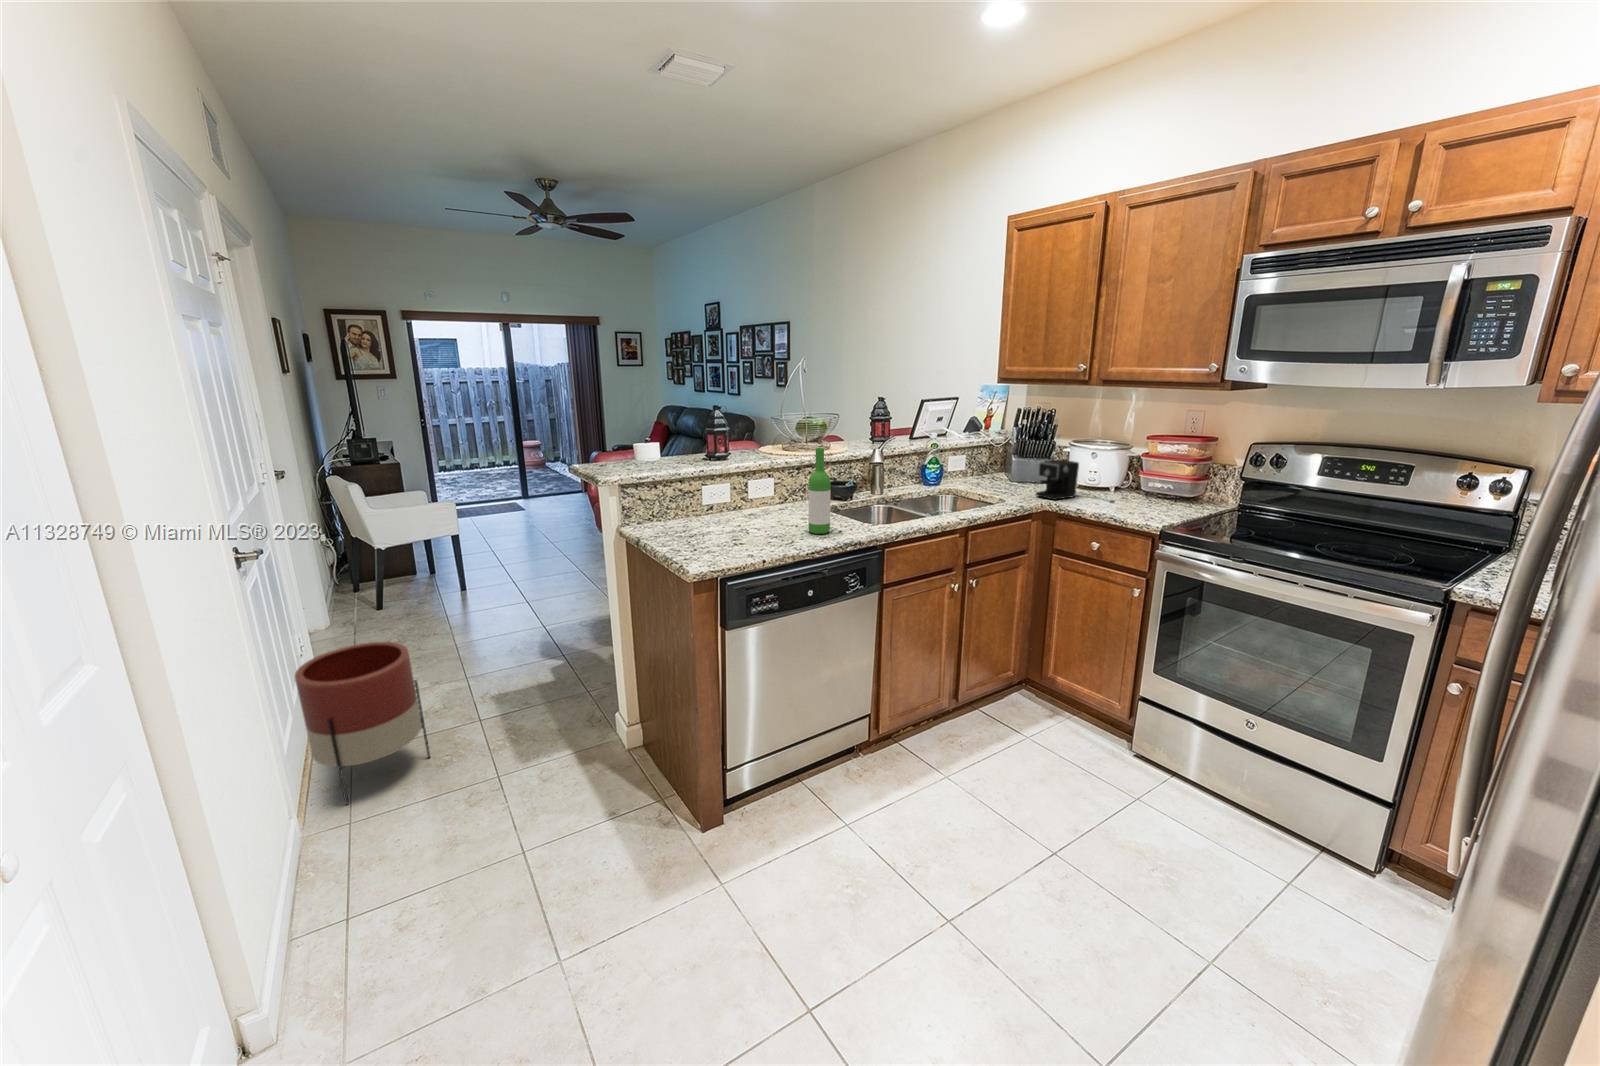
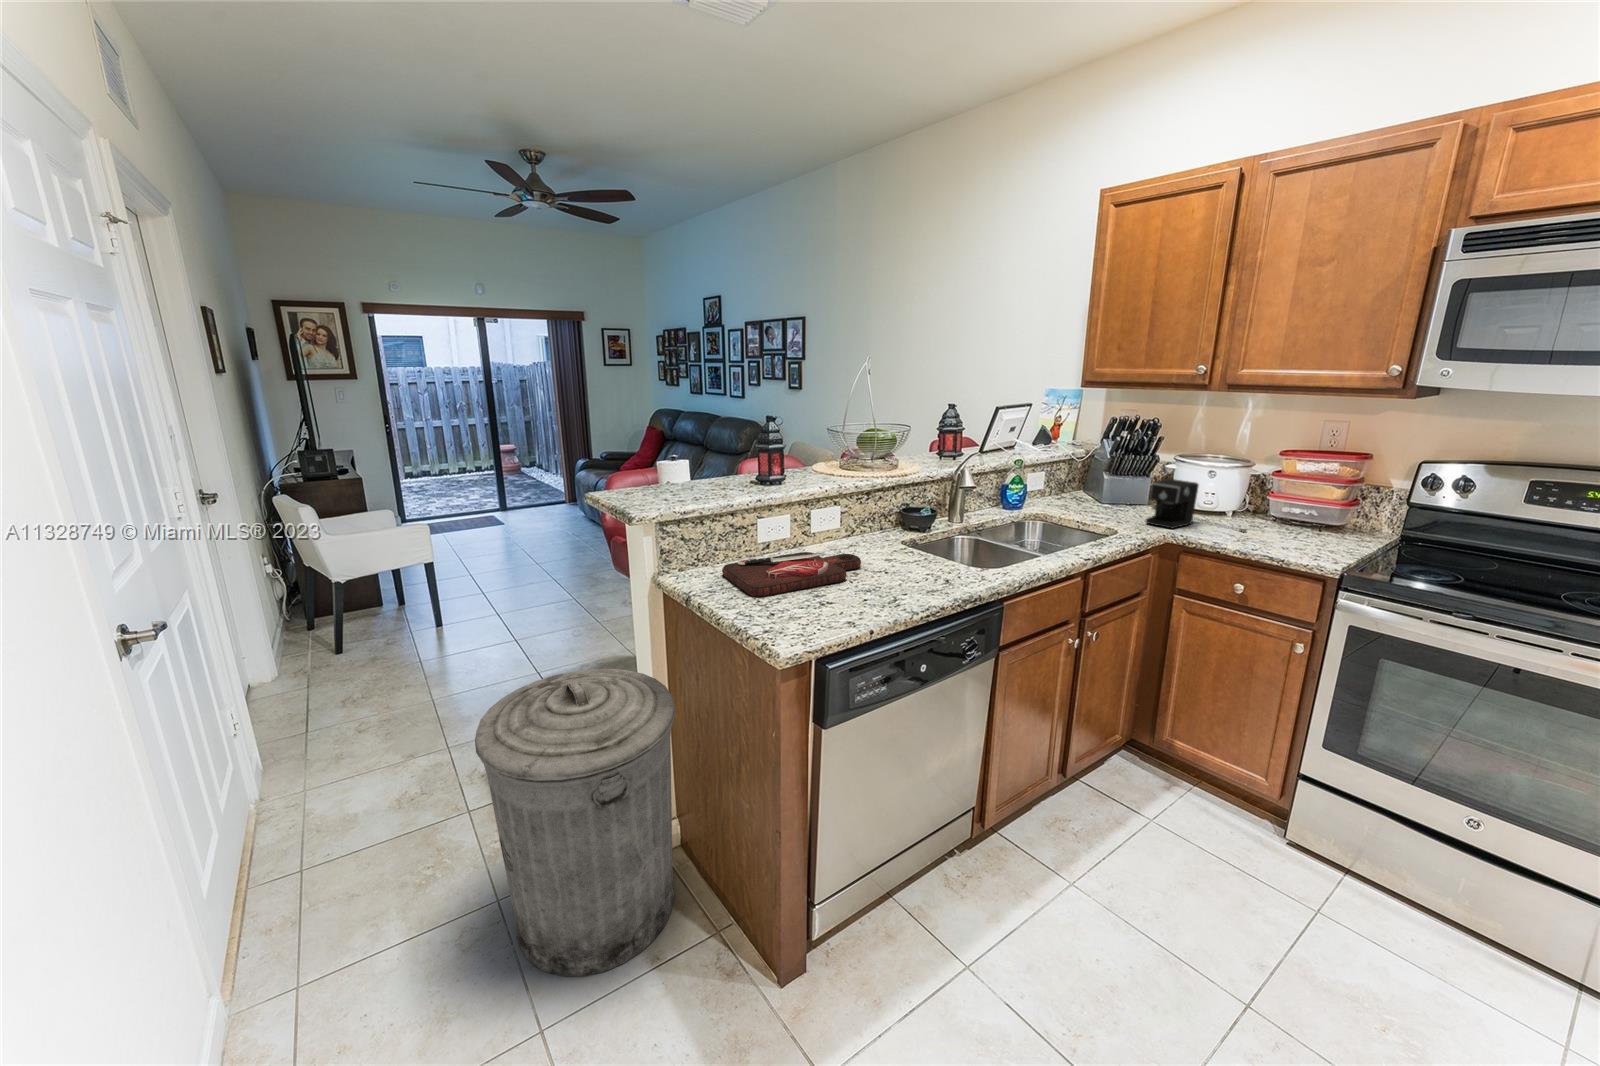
wine bottle: present [808,448,831,534] -> none [906,473,938,584]
cutting board: none [669,511,780,540] -> present [722,552,861,597]
trash can: none [479,600,632,820] -> present [475,669,675,976]
planter: present [295,642,430,805] -> none [215,727,406,960]

